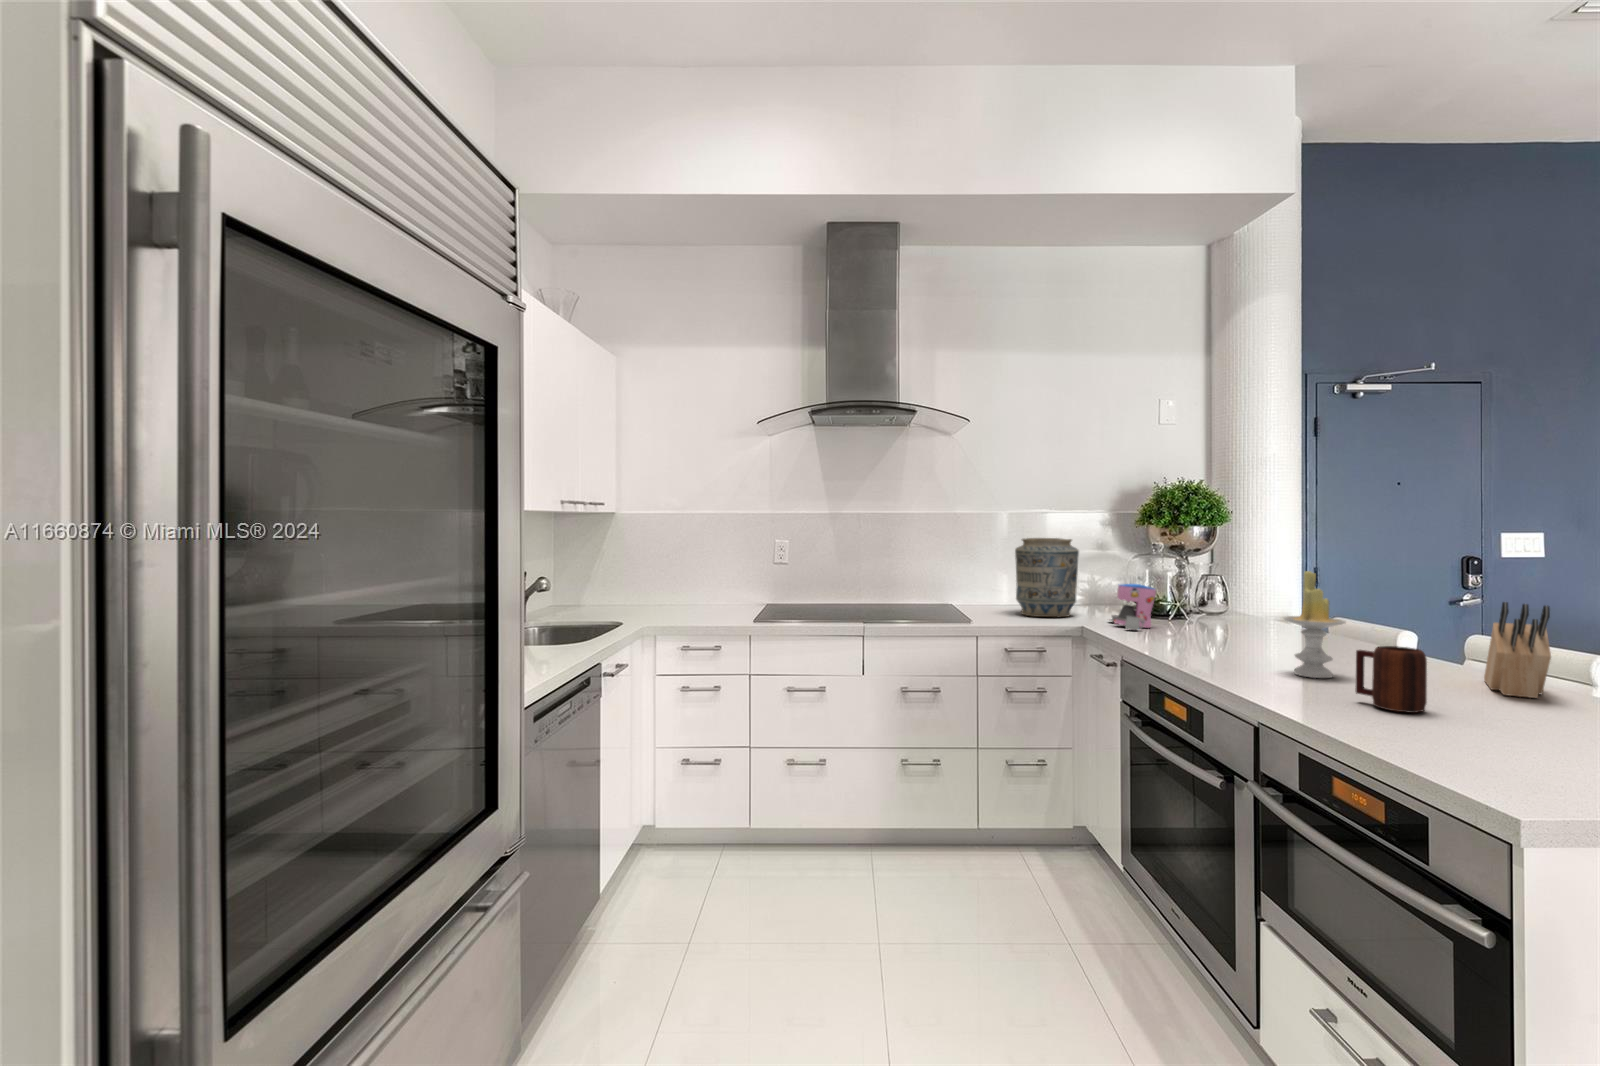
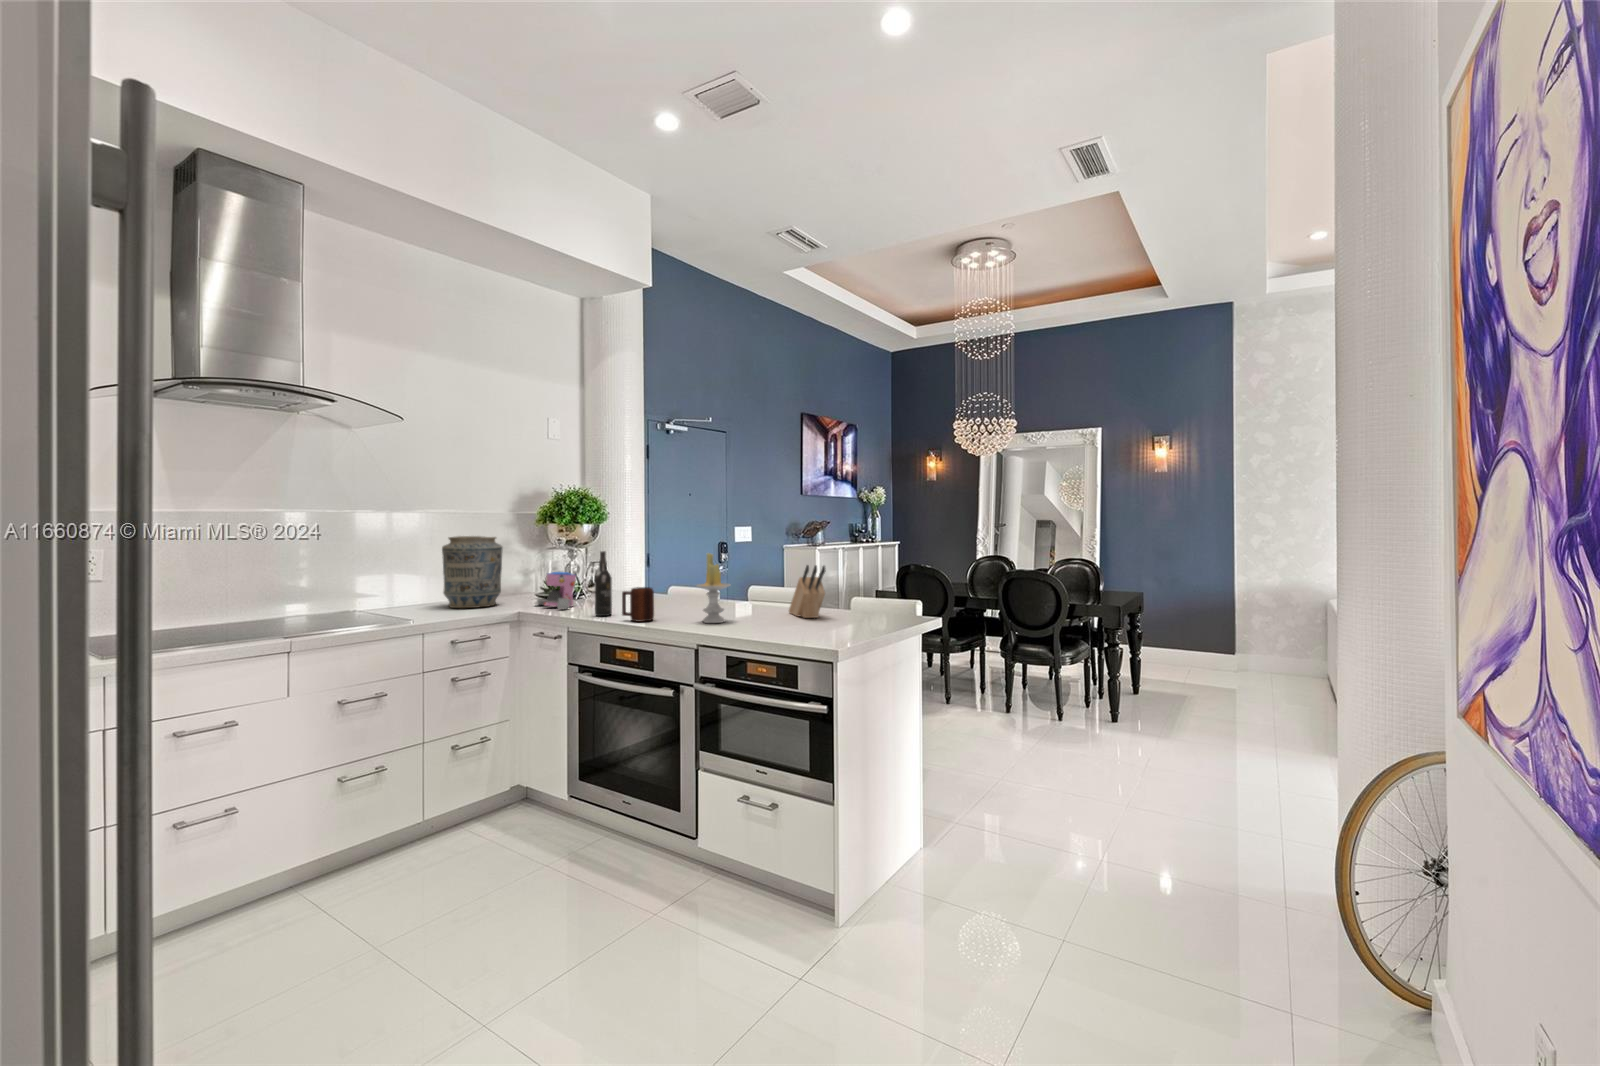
wine bottle: none [1156,561,1180,645] -> present [595,551,612,616]
mug: present [1355,646,1427,713] -> present [622,587,654,622]

